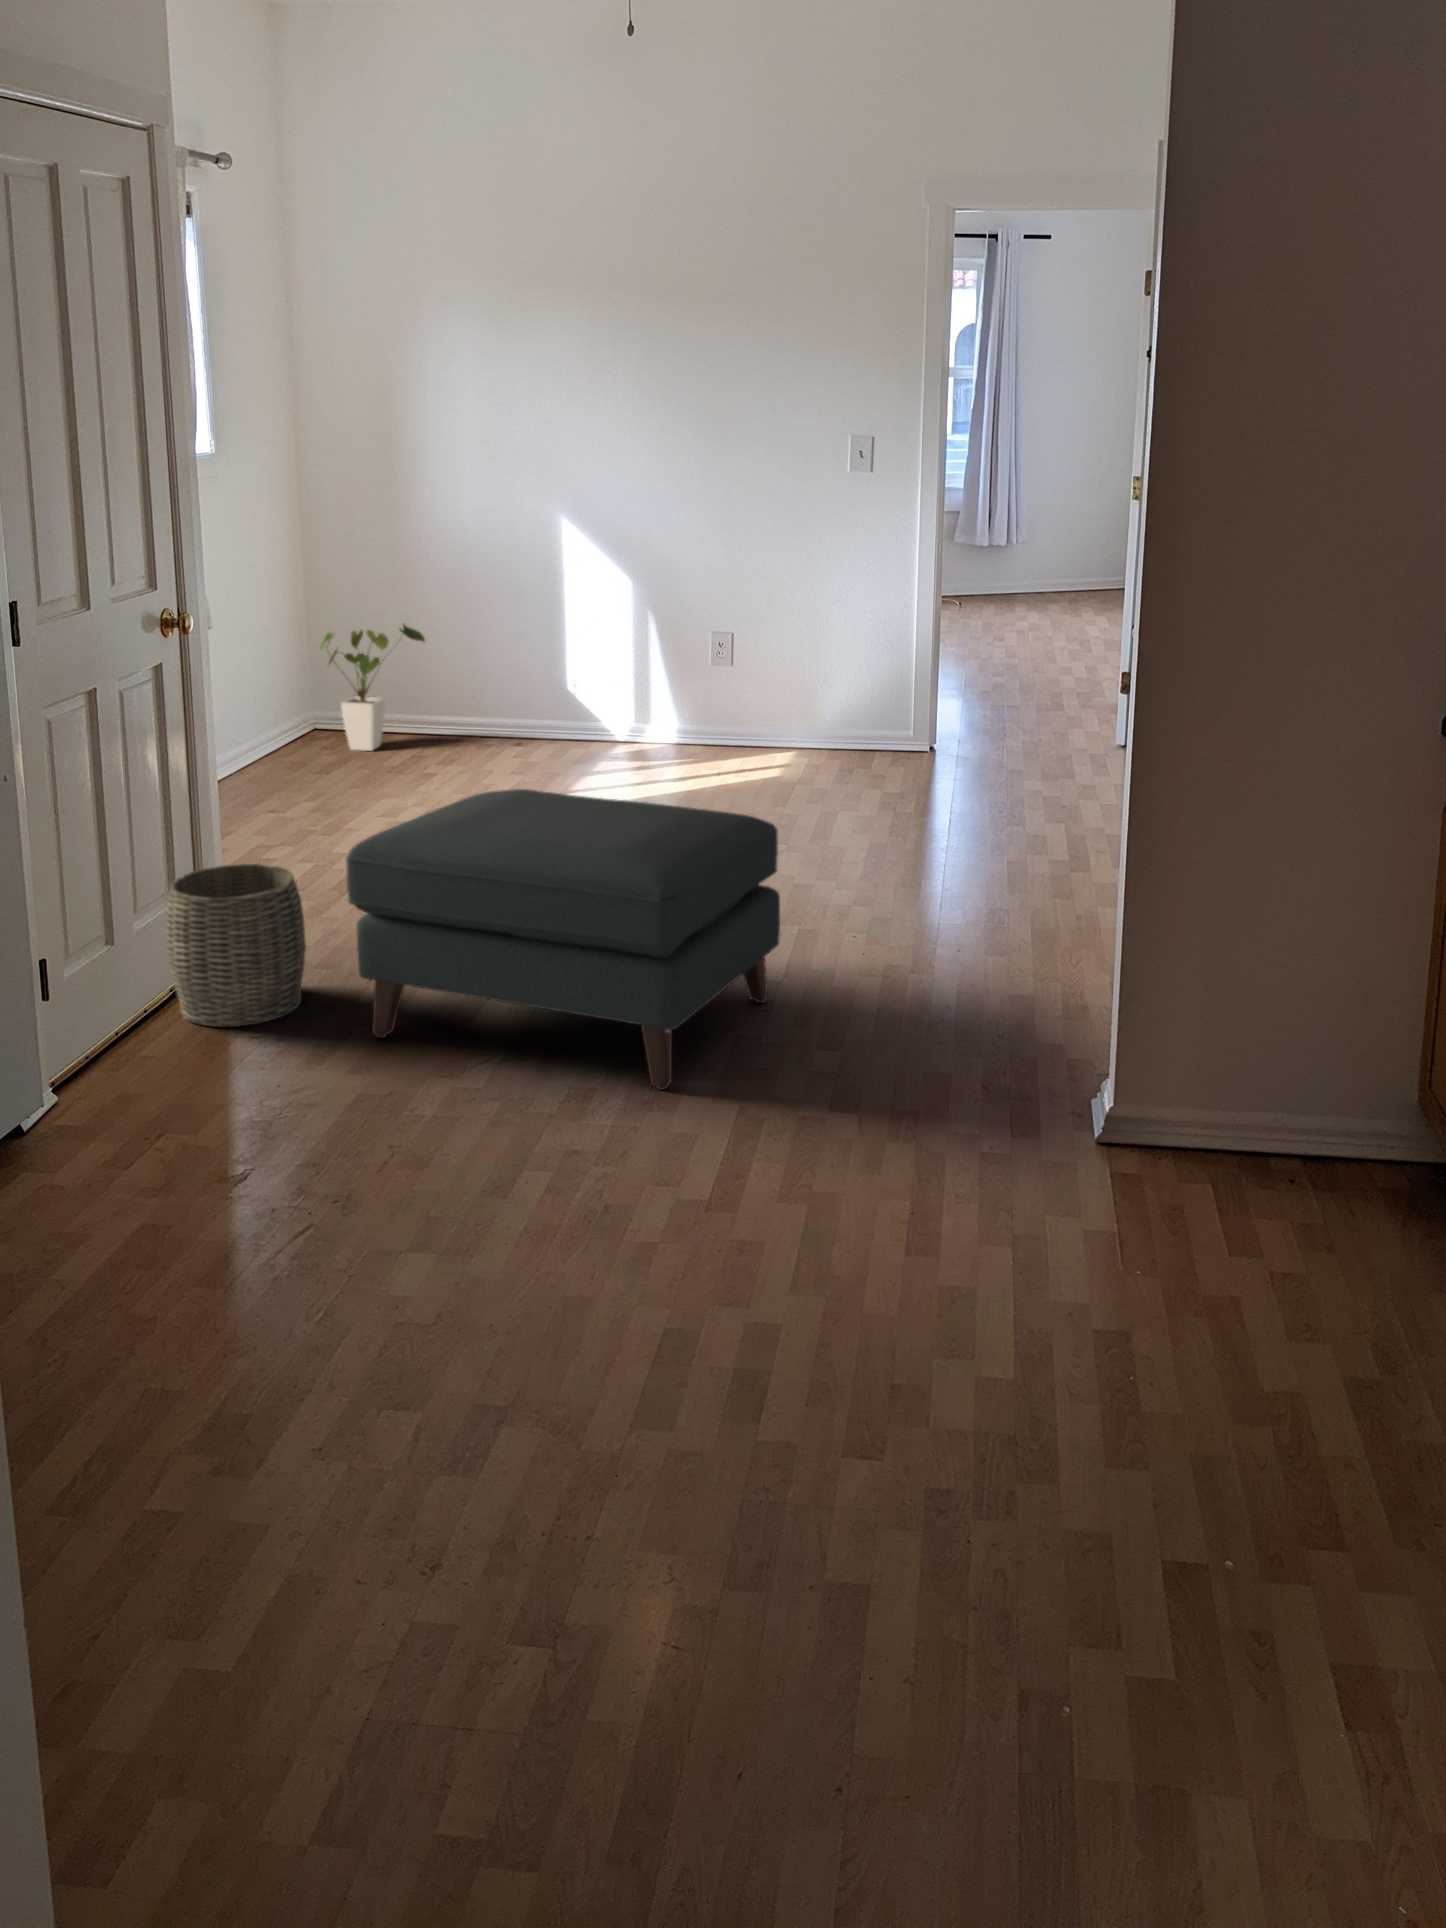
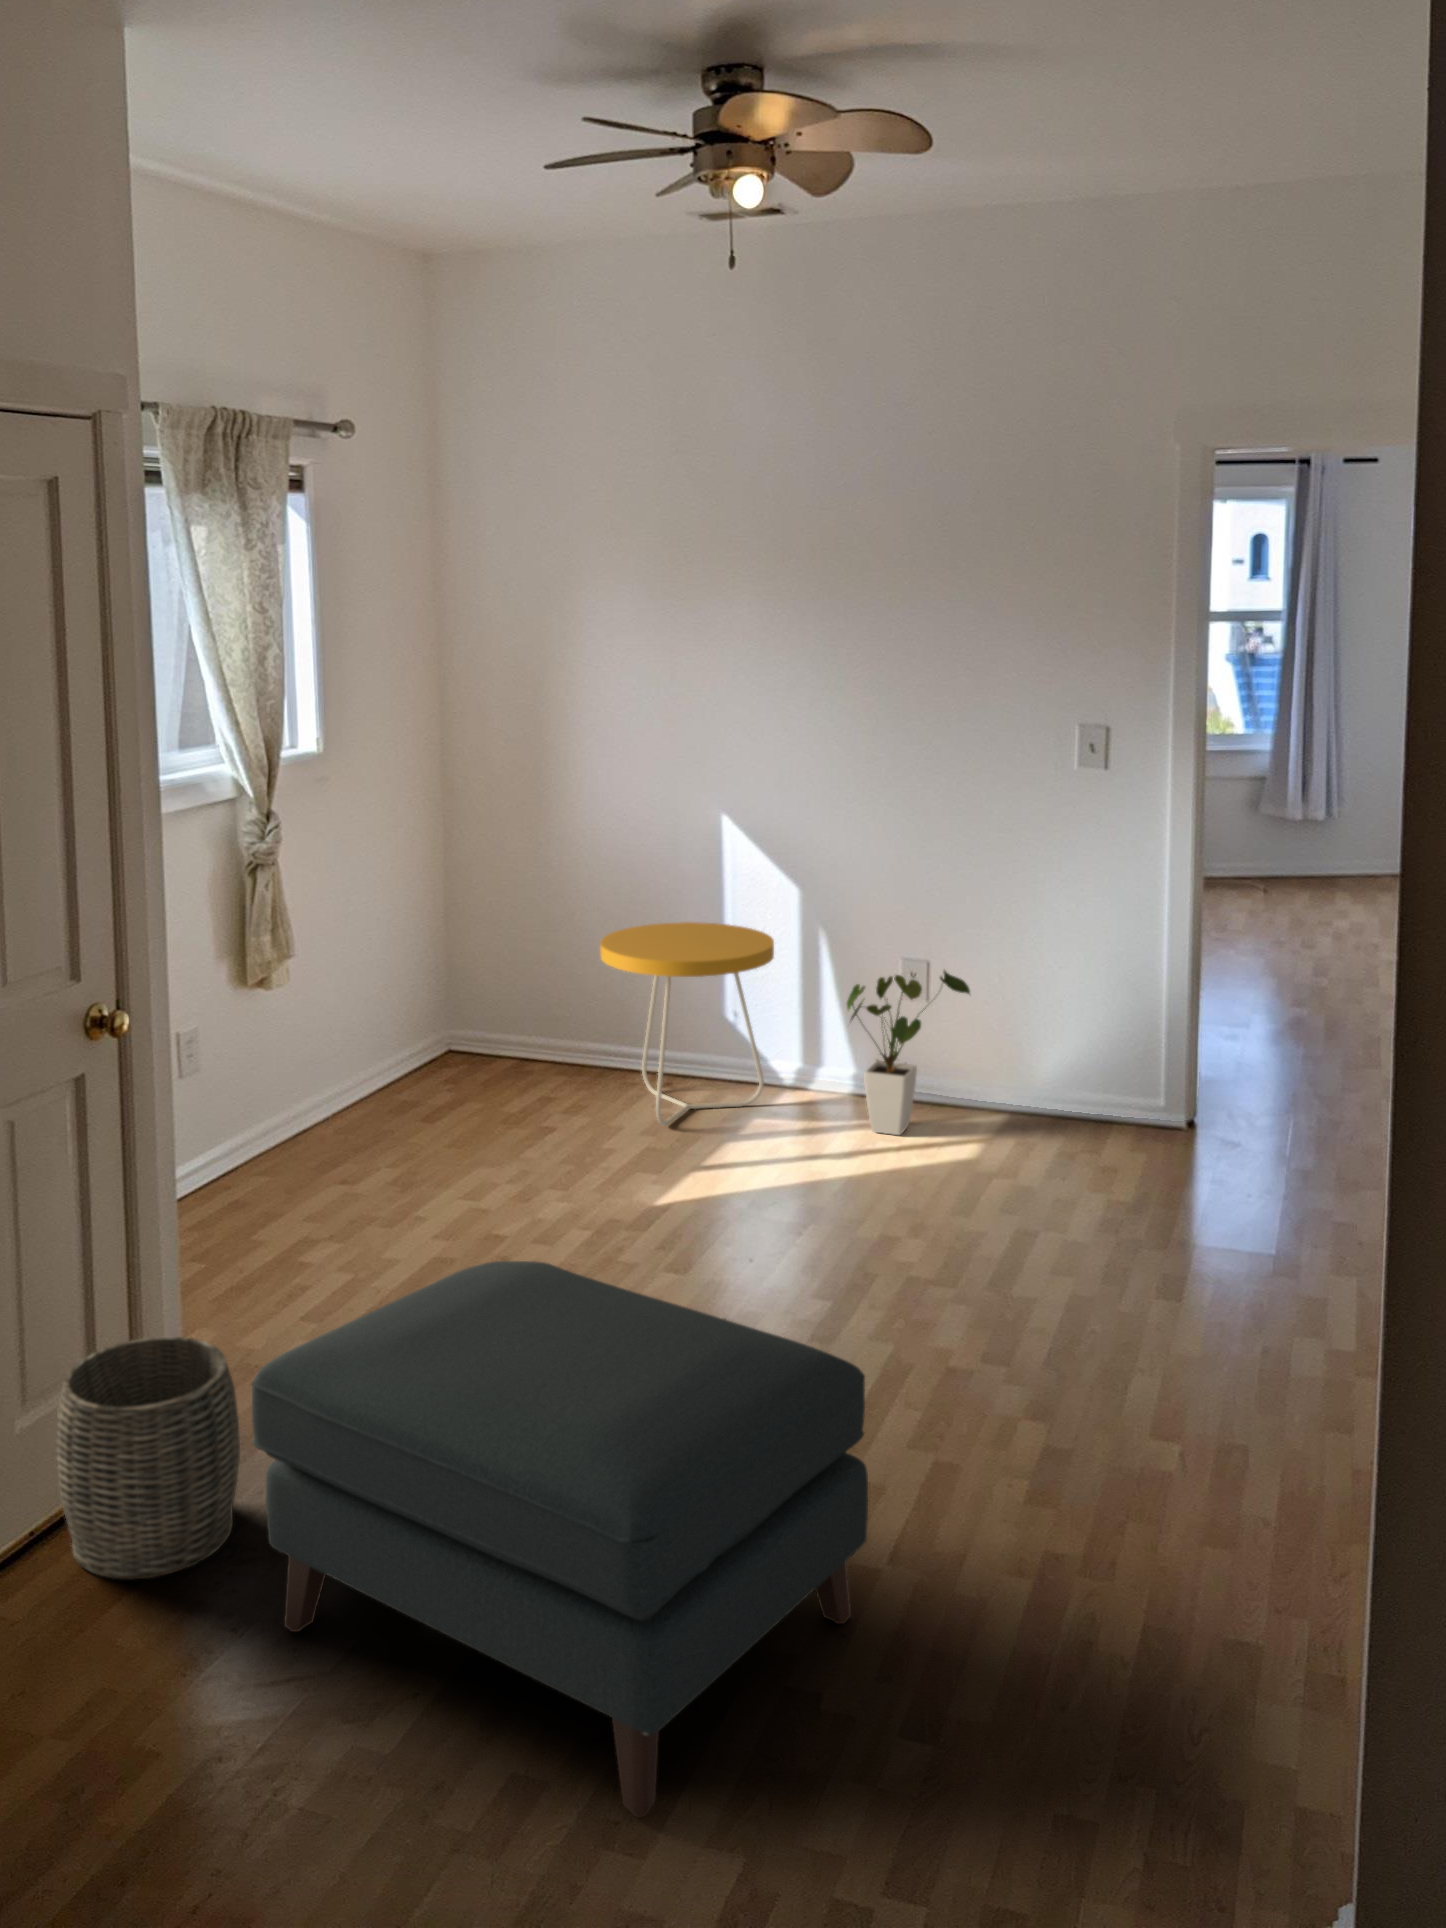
side table: none [463,607,609,769] -> present [600,922,774,1126]
house plant: present [320,625,425,751] -> present [847,971,970,1135]

